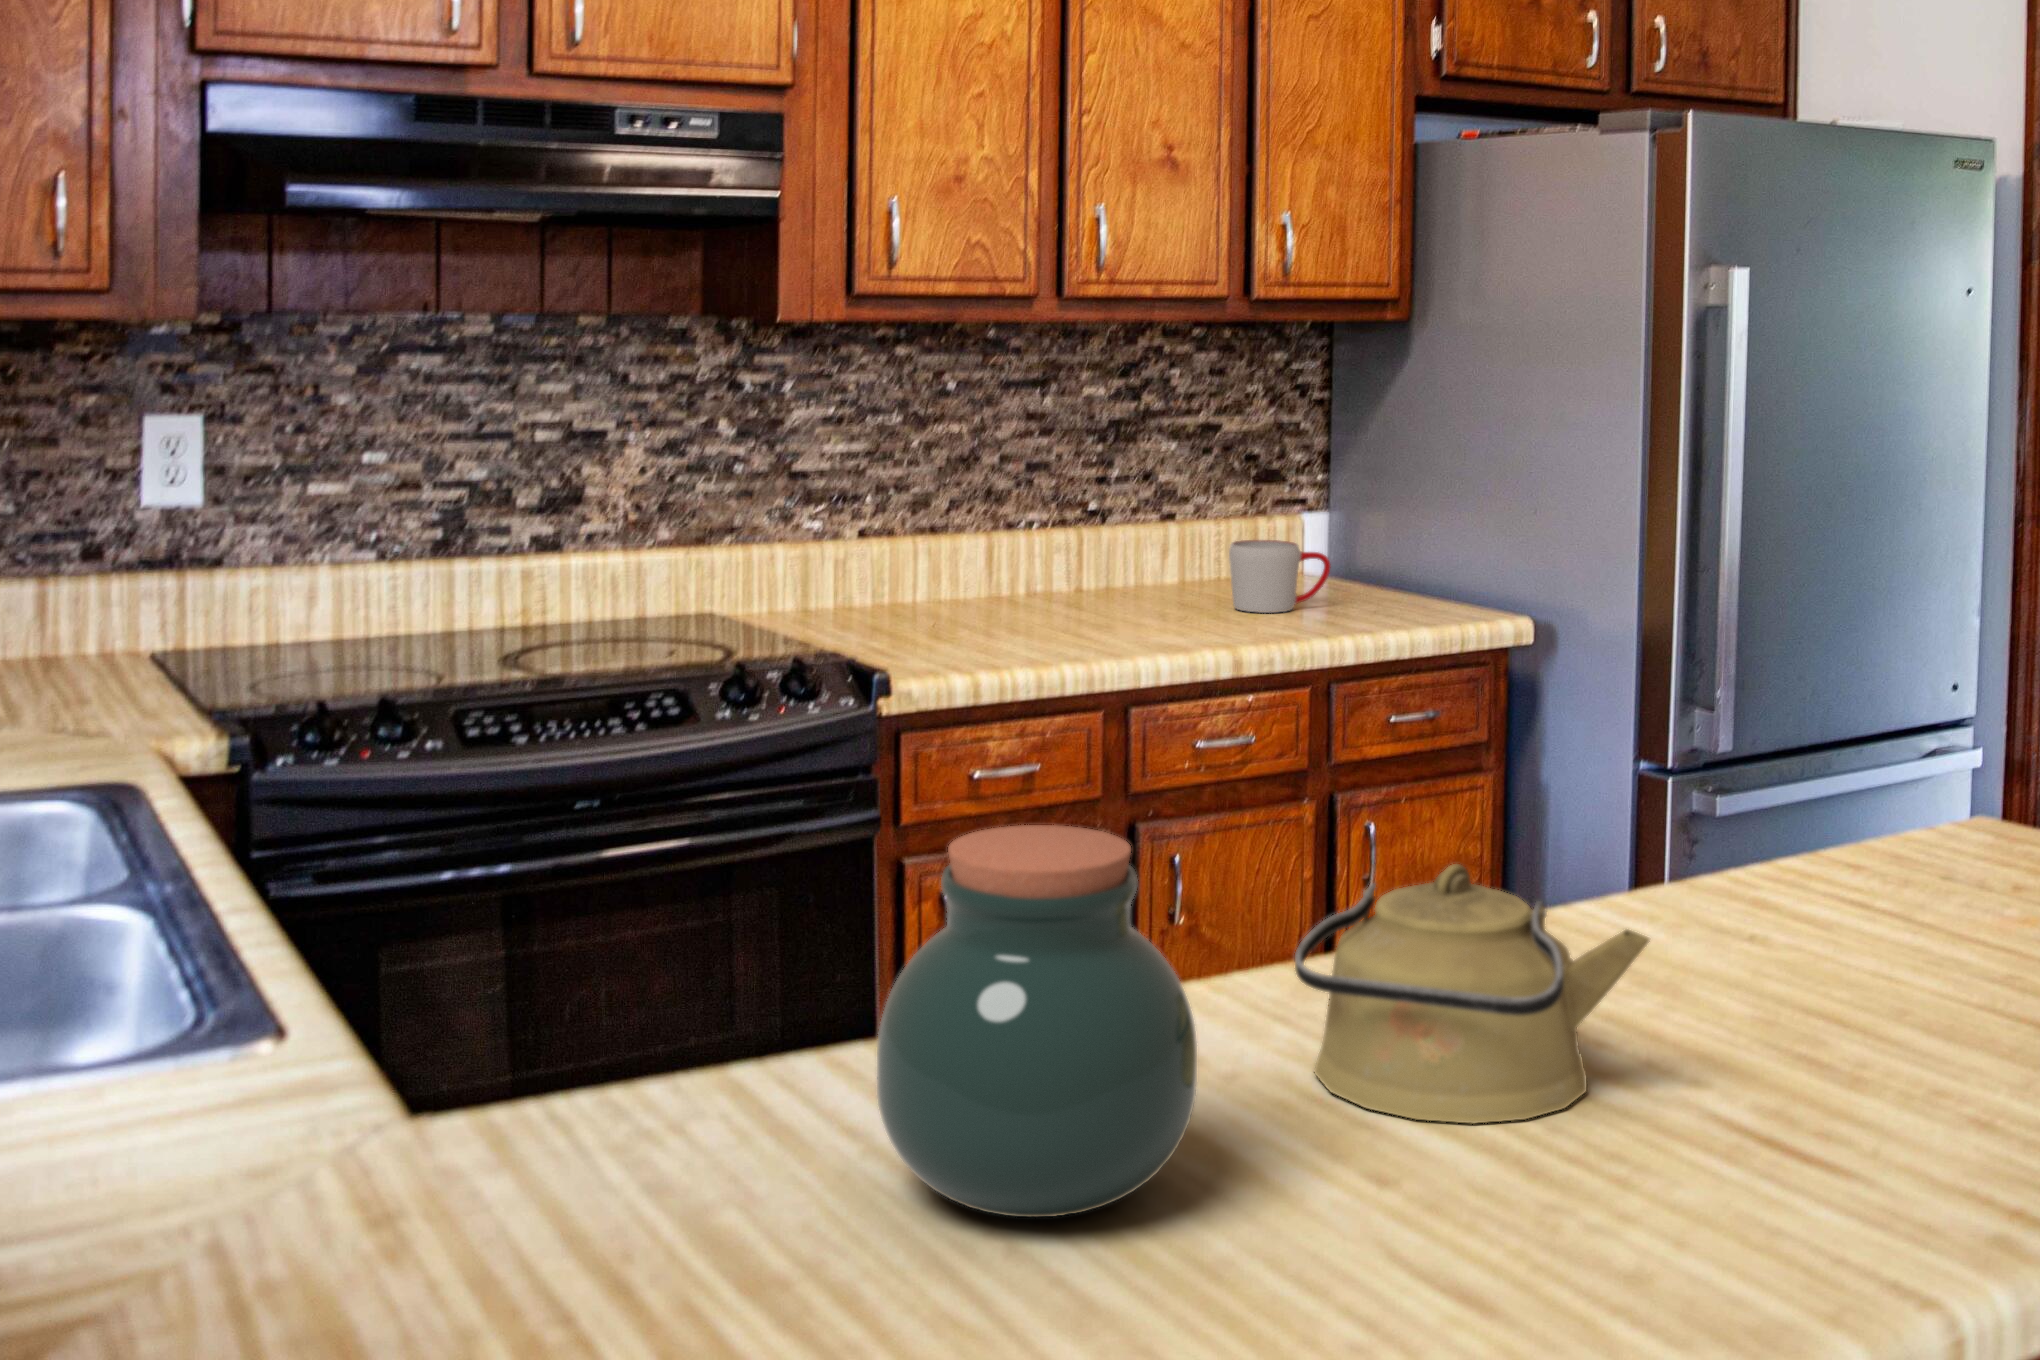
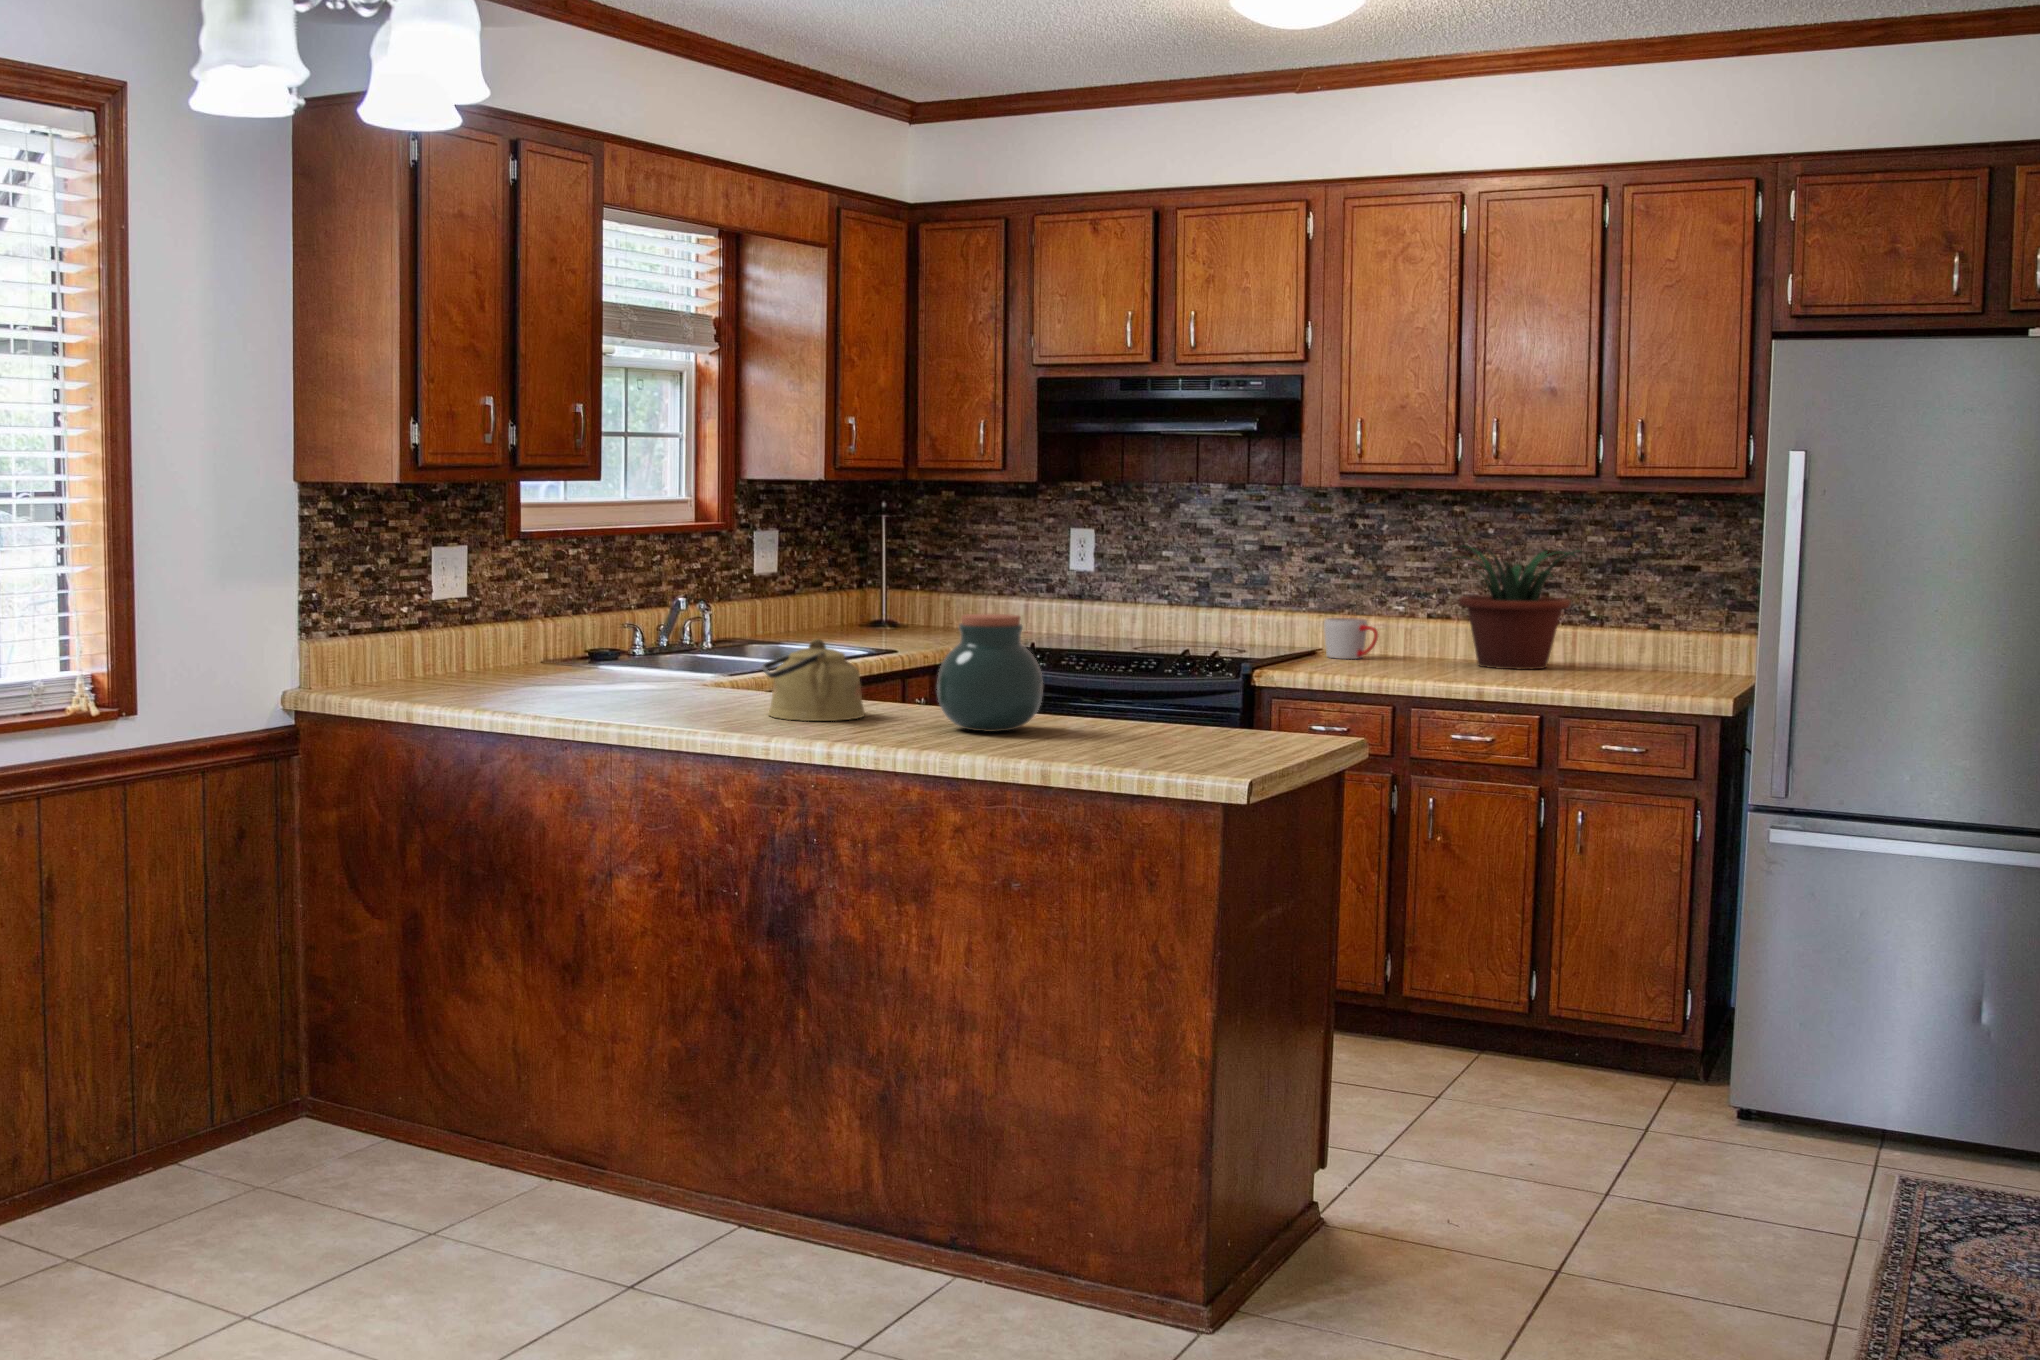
potted plant: none [905,406,1127,613] -> present [1449,546,1580,669]
mug: present [1229,540,1331,613] -> present [1324,618,1378,659]
jar: present [877,825,1197,1217] -> present [937,614,1043,732]

